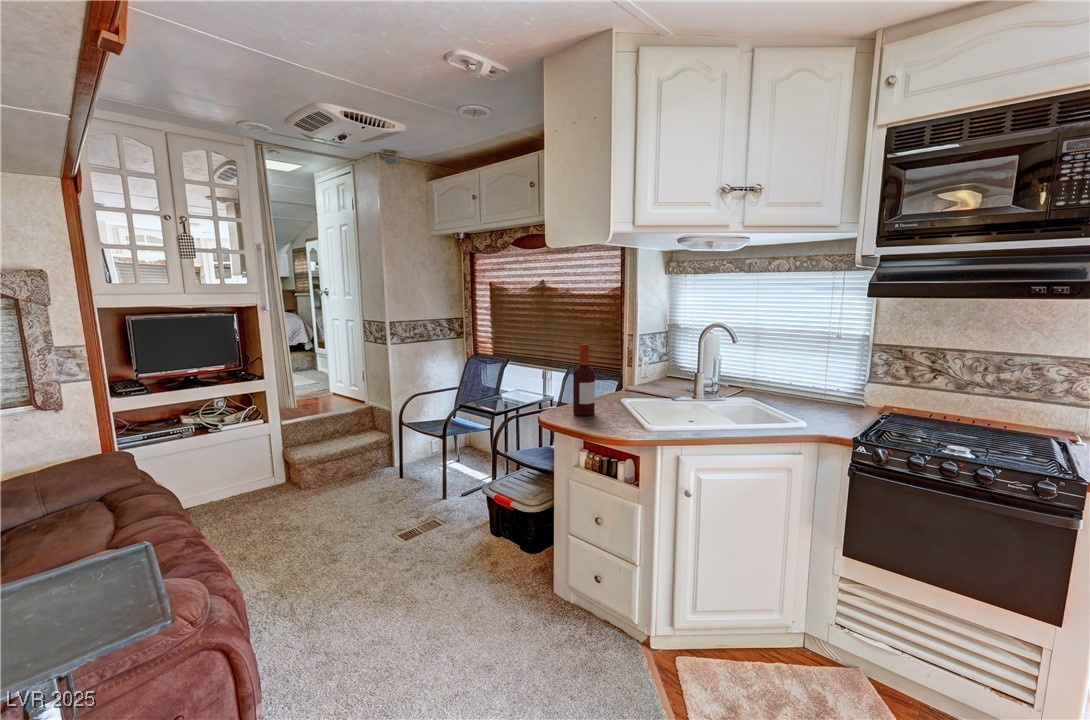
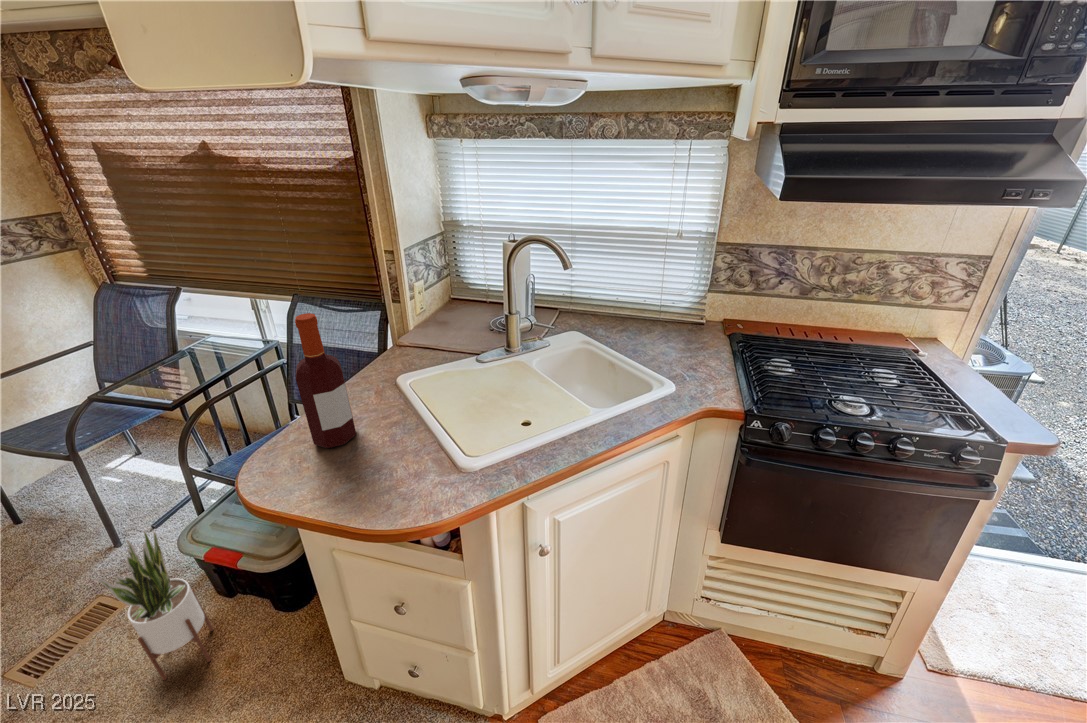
potted plant: none [458,464,486,561] -> present [97,531,213,680]

